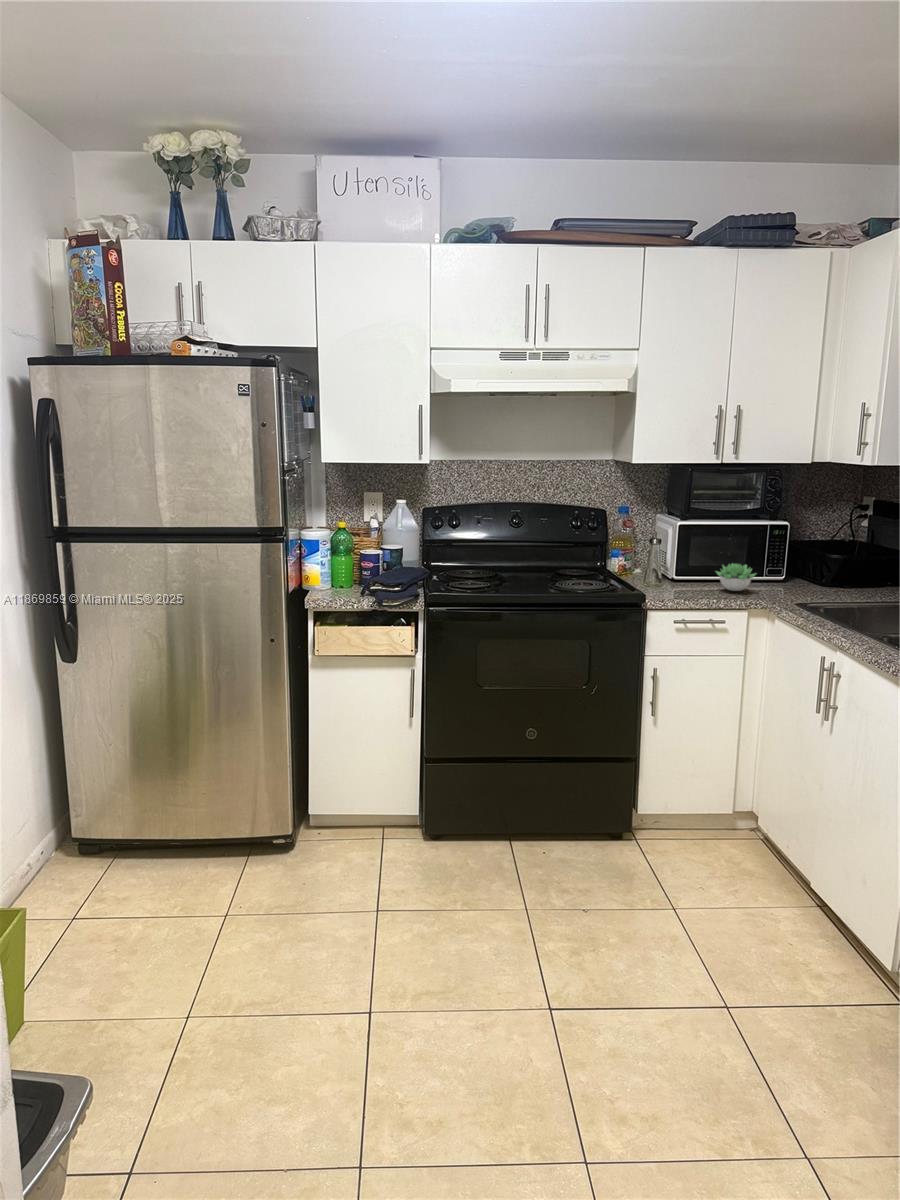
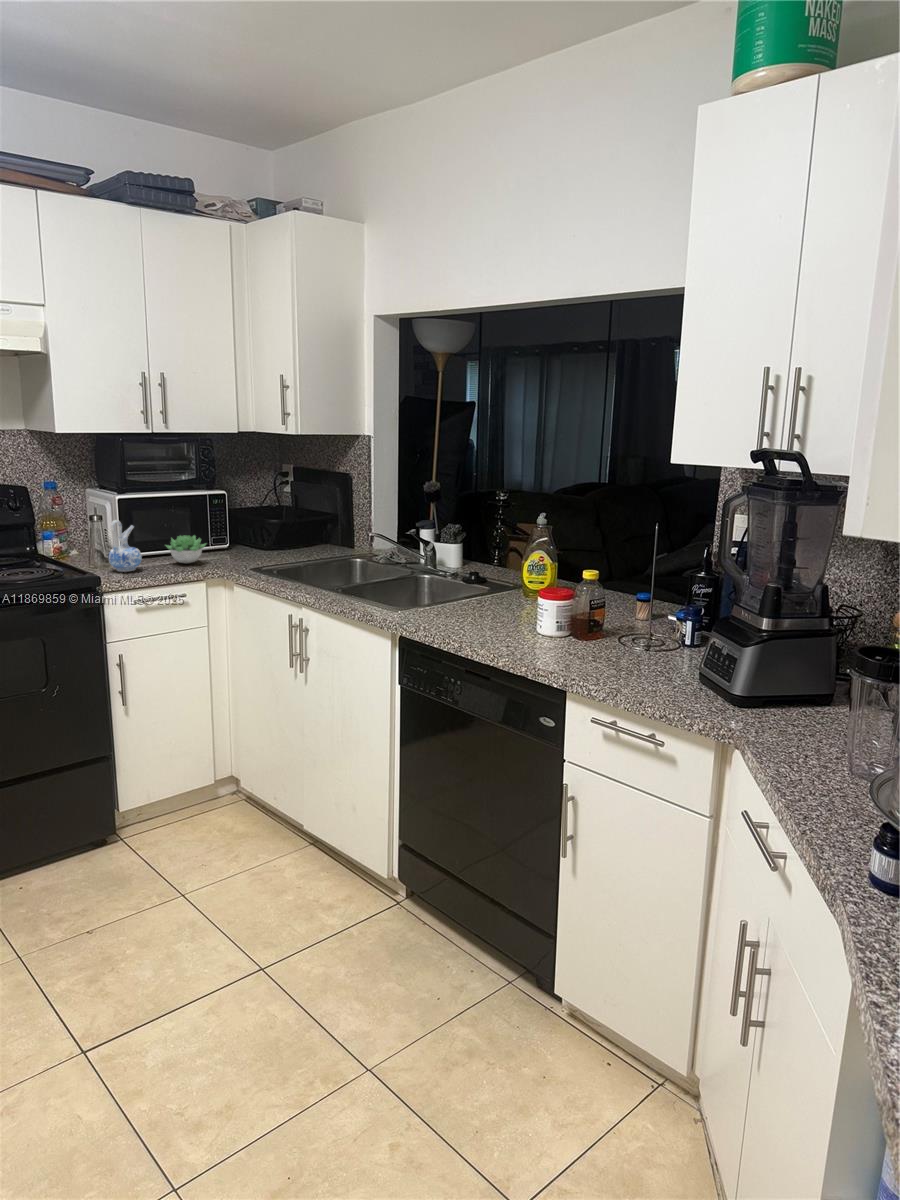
ceramic pitcher: none [660,544,690,592] -> present [108,520,142,572]

